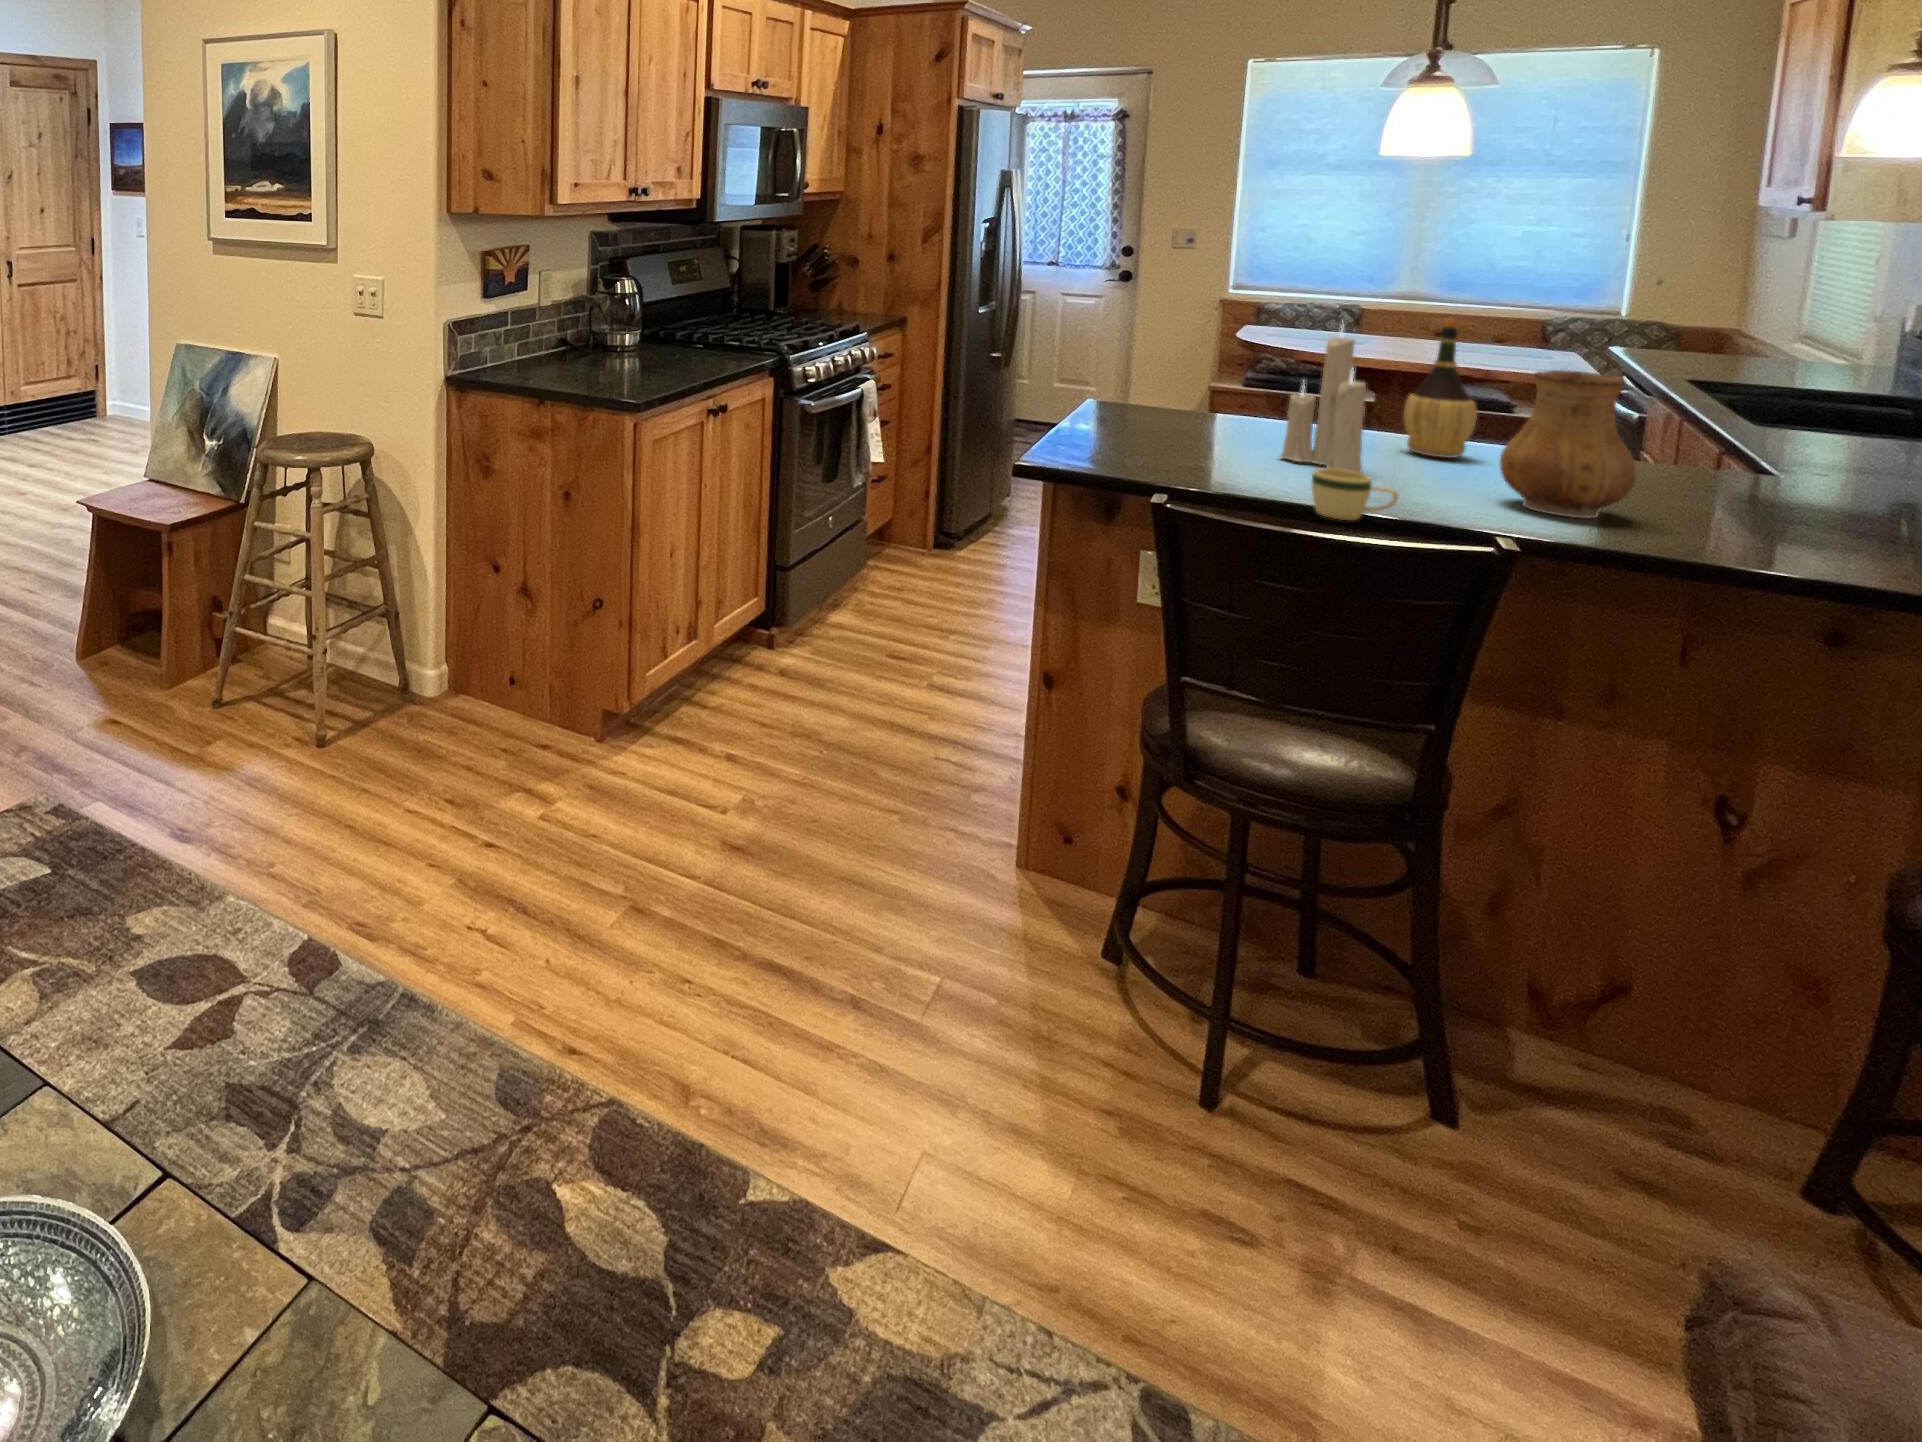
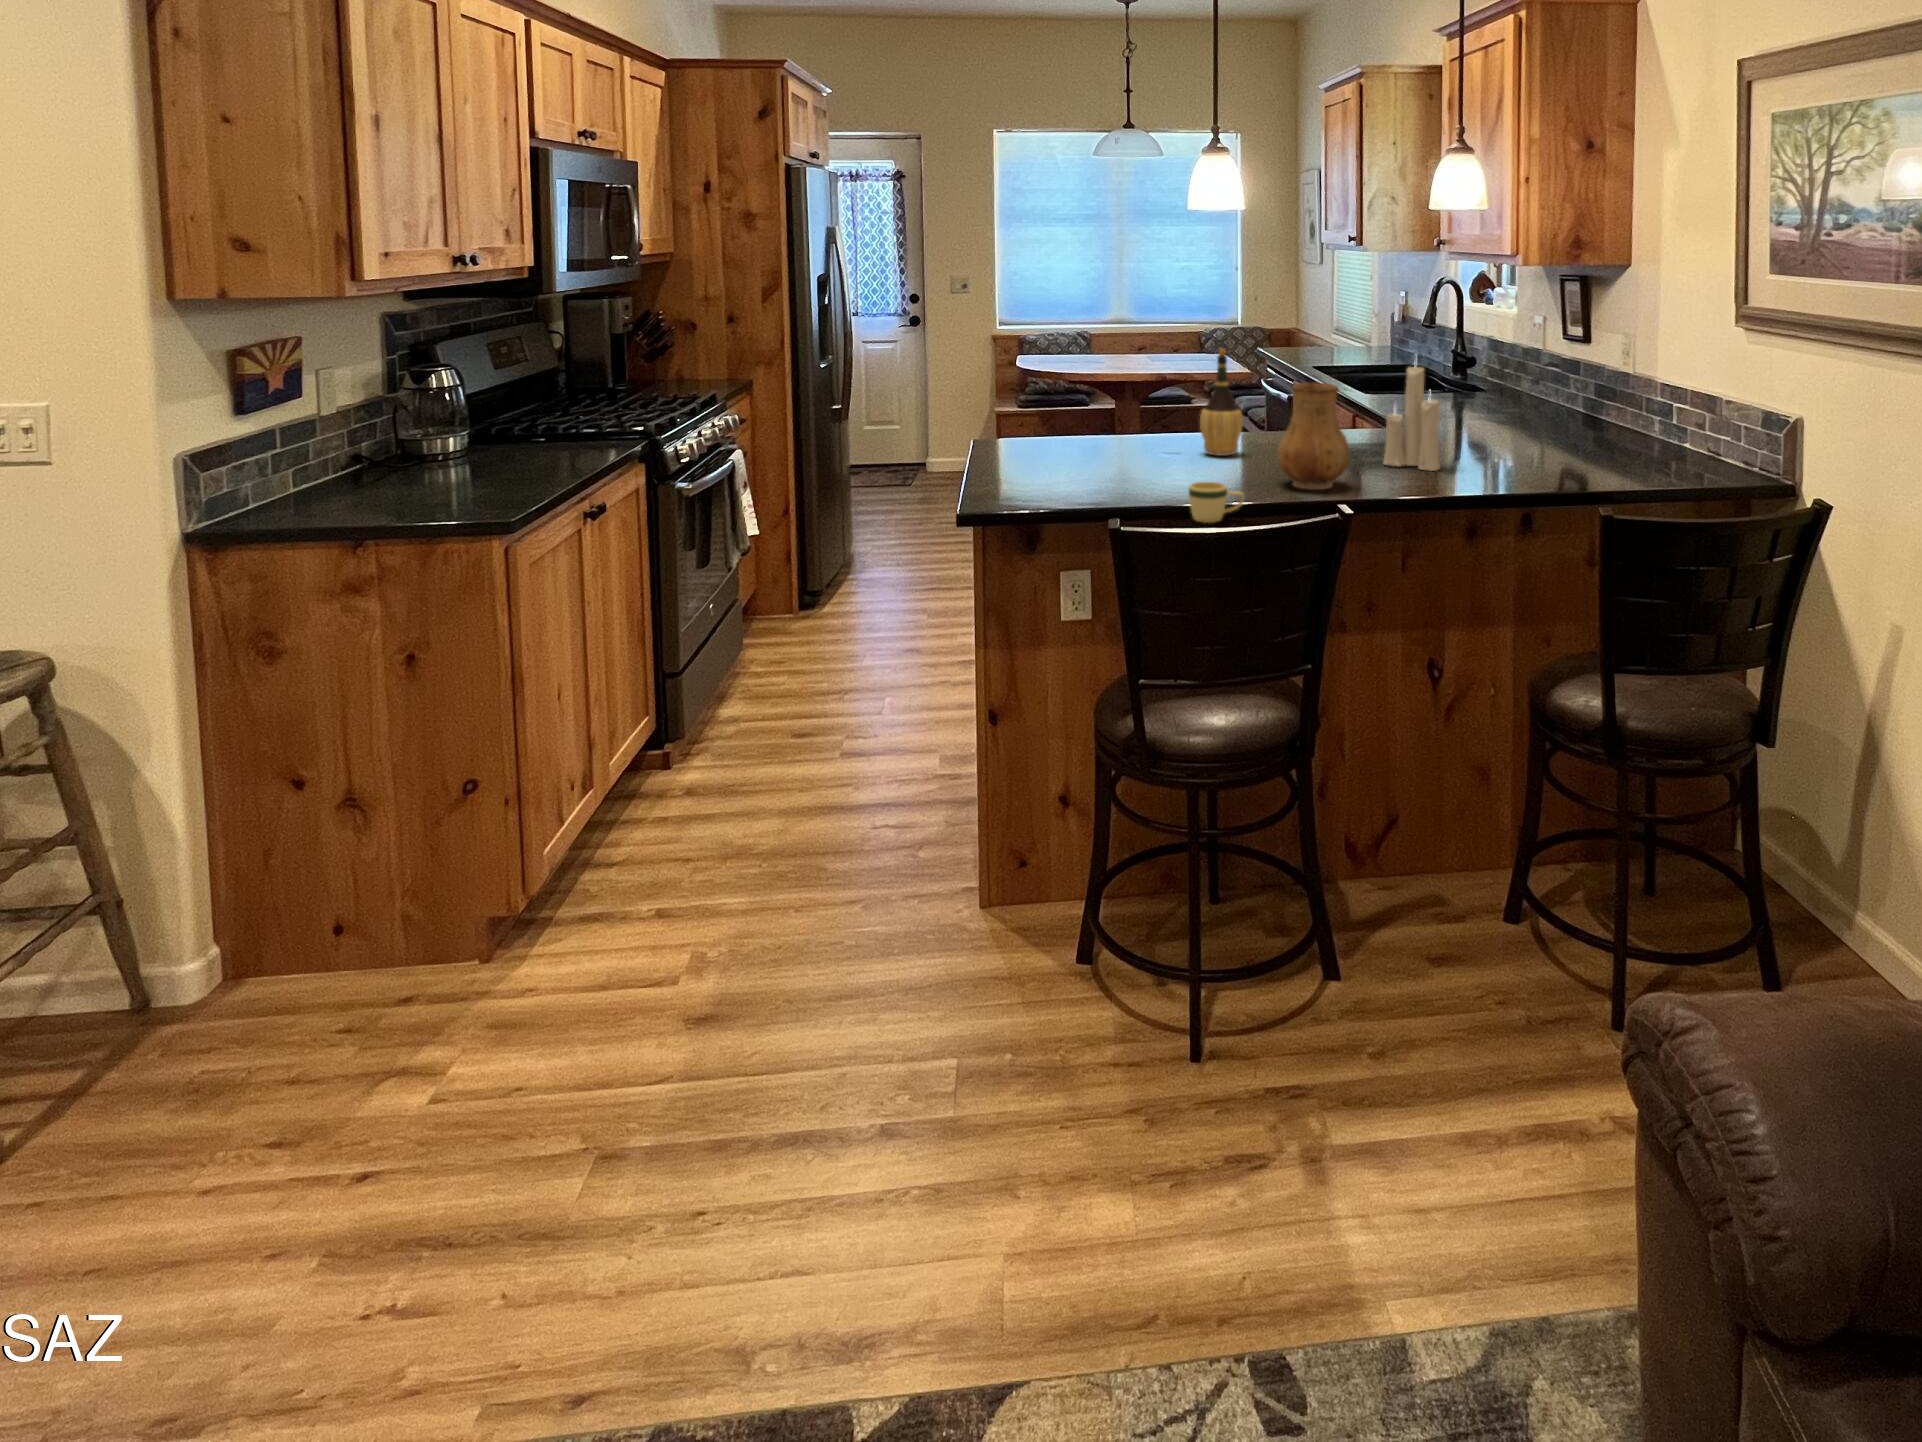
candle: present [1280,325,1366,473] -> present [1383,366,1440,471]

